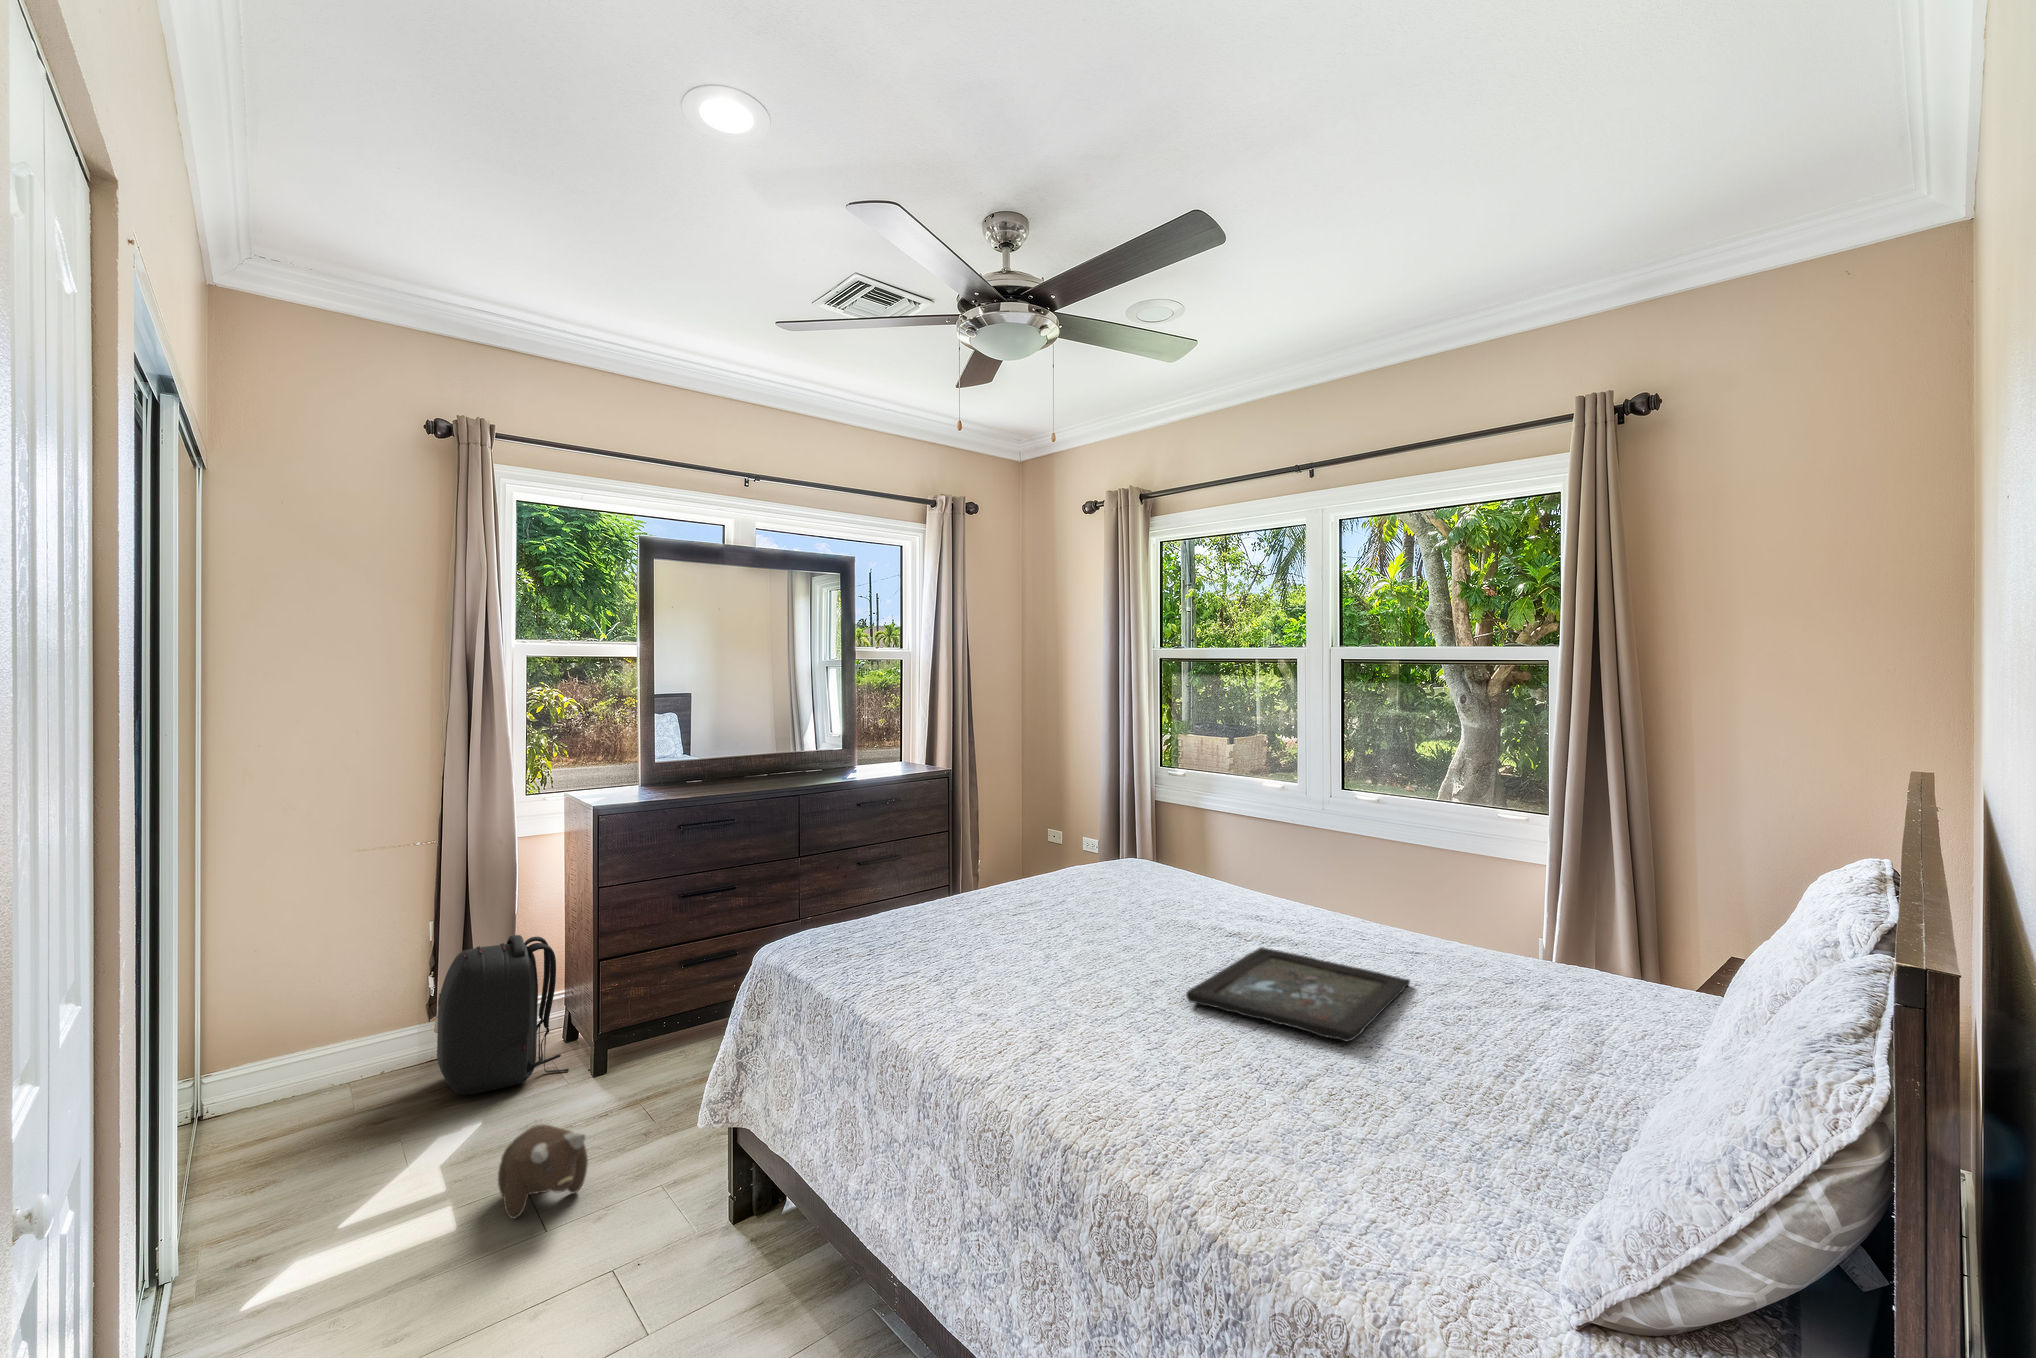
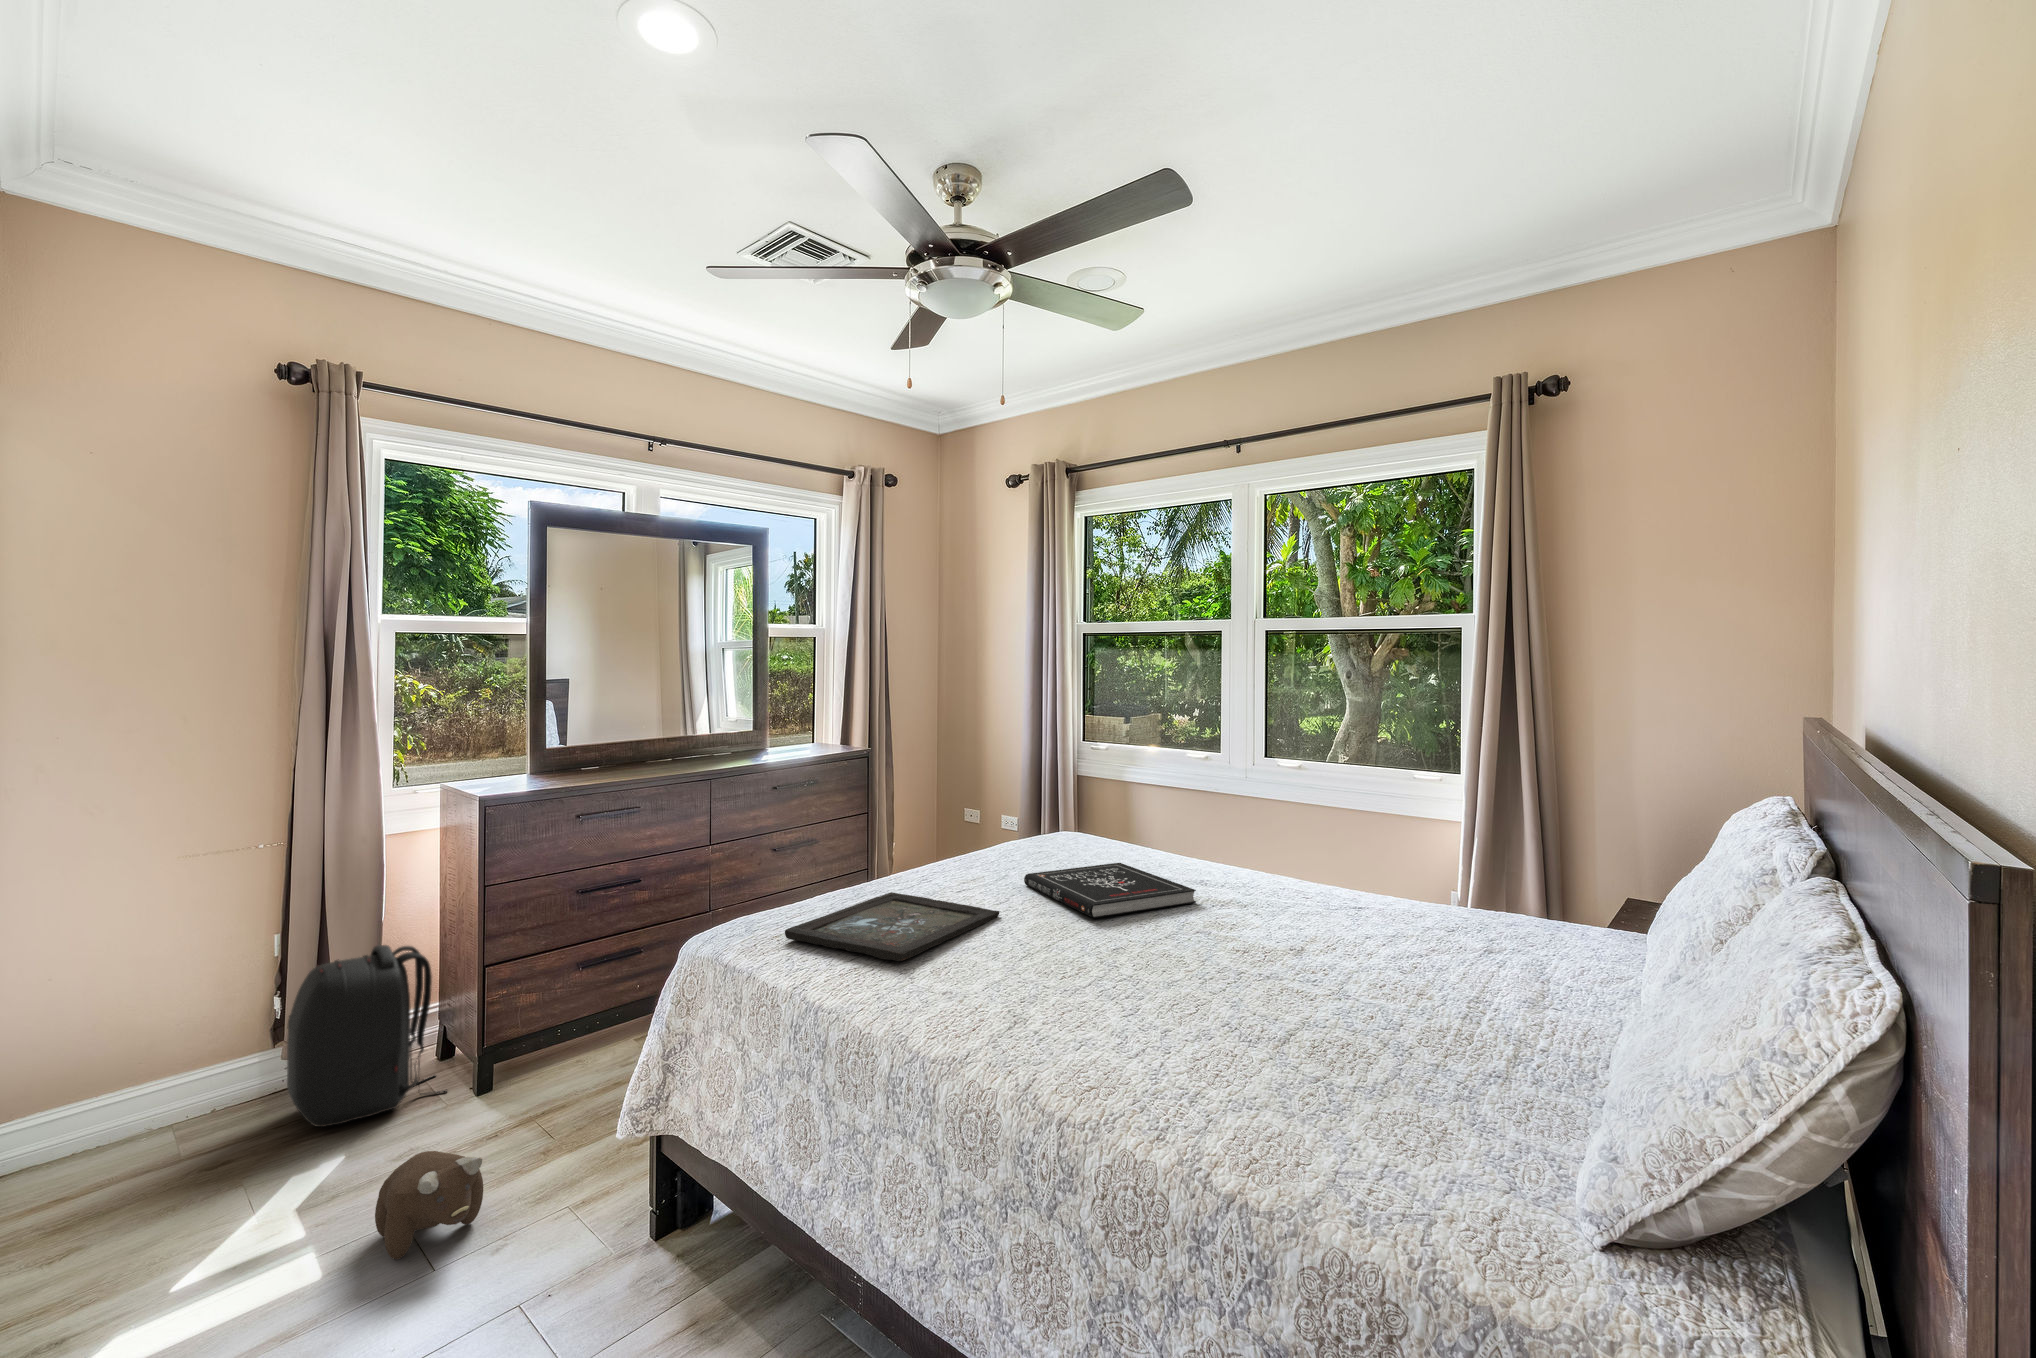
book: none [1086,890,1253,947] -> present [1024,863,1196,918]
tray: present [1186,947,1410,1042] -> present [785,892,999,961]

